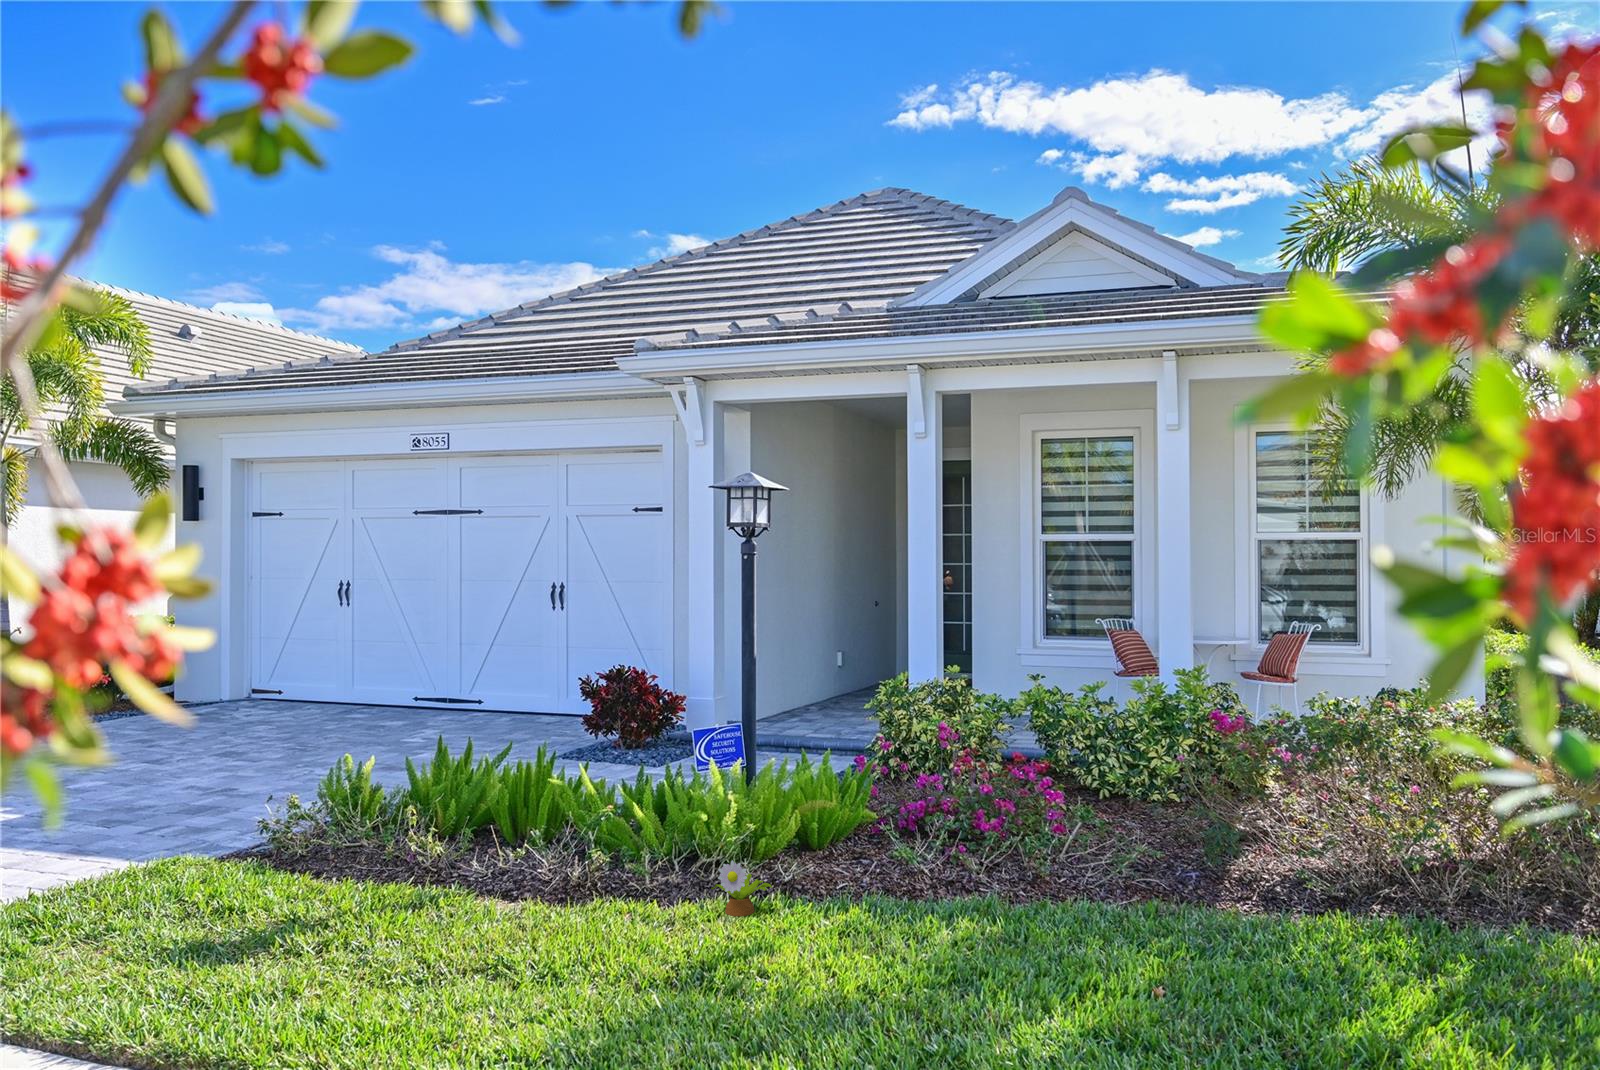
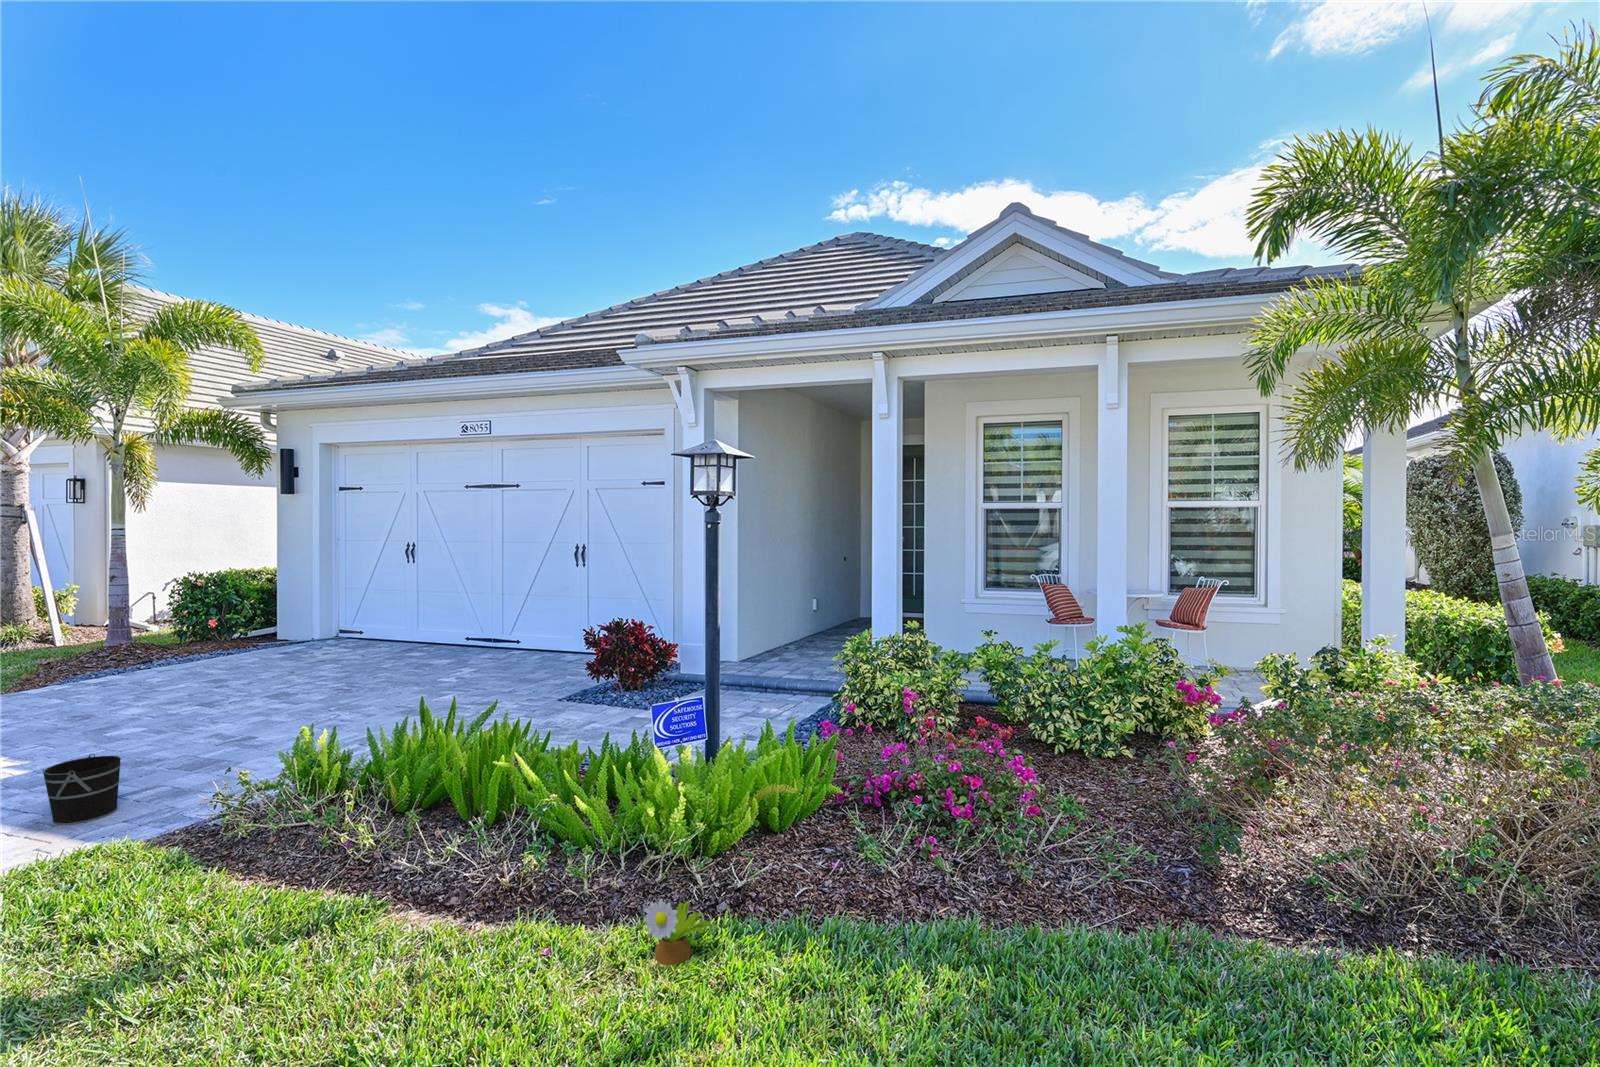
bucket: none [93,786,159,851] -> present [42,754,121,825]

